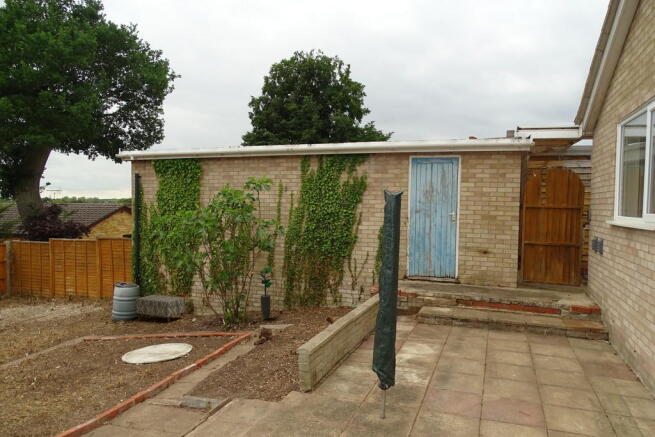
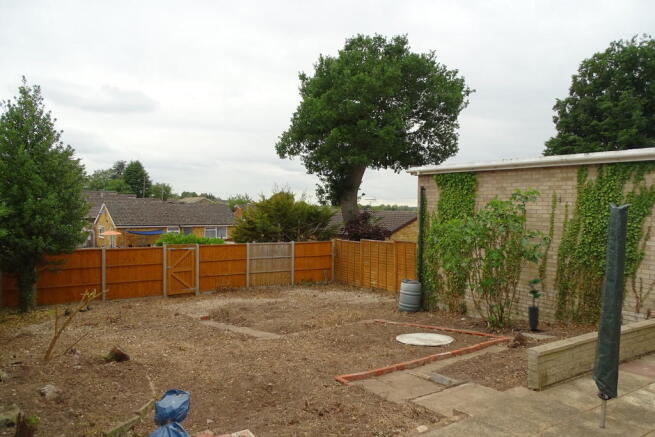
bench: present [136,295,185,323] -> none [418,294,458,321]

